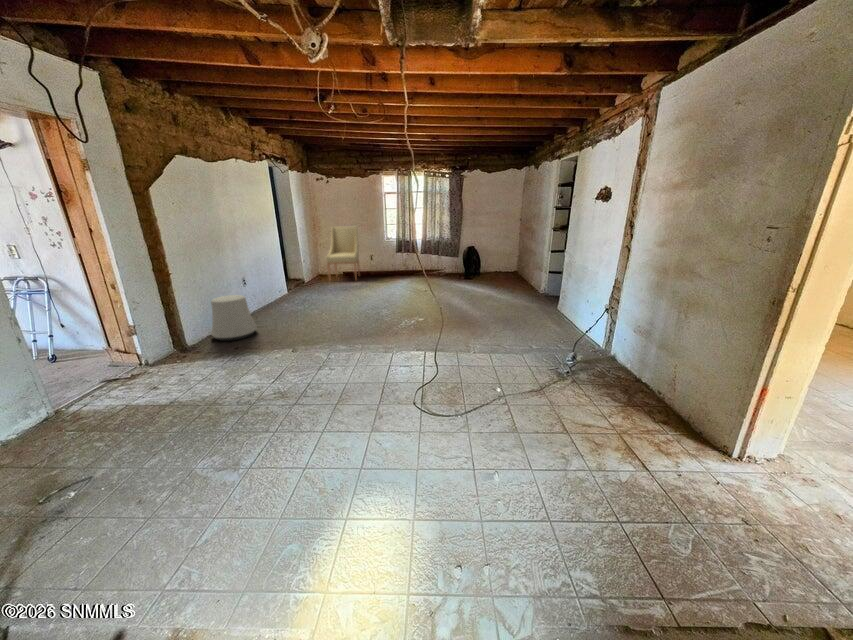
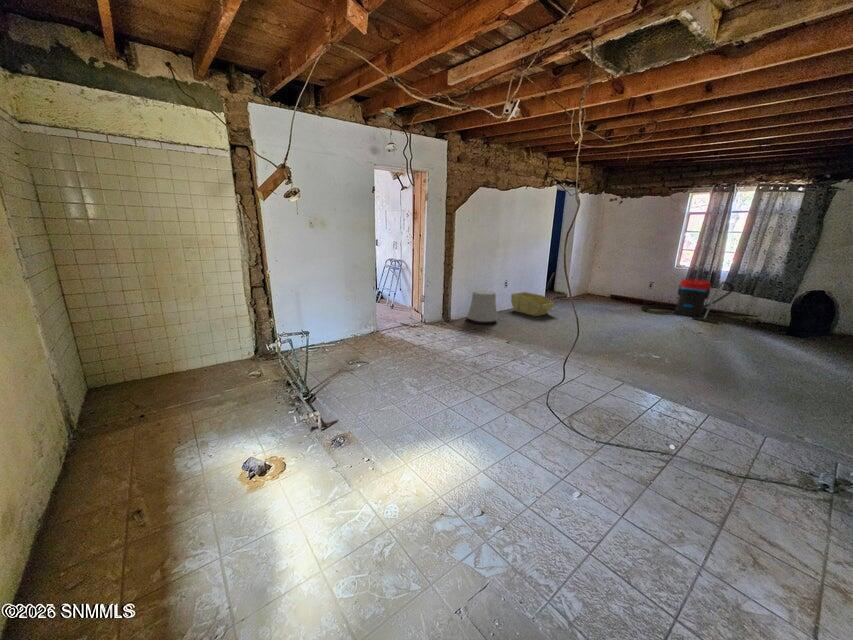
chair: present [326,227,360,280] -> none [592,247,641,304]
vacuum cleaner: none [374,248,429,283] -> present [641,279,734,324]
storage bin: none [255,287,308,312] -> present [511,292,554,316]

